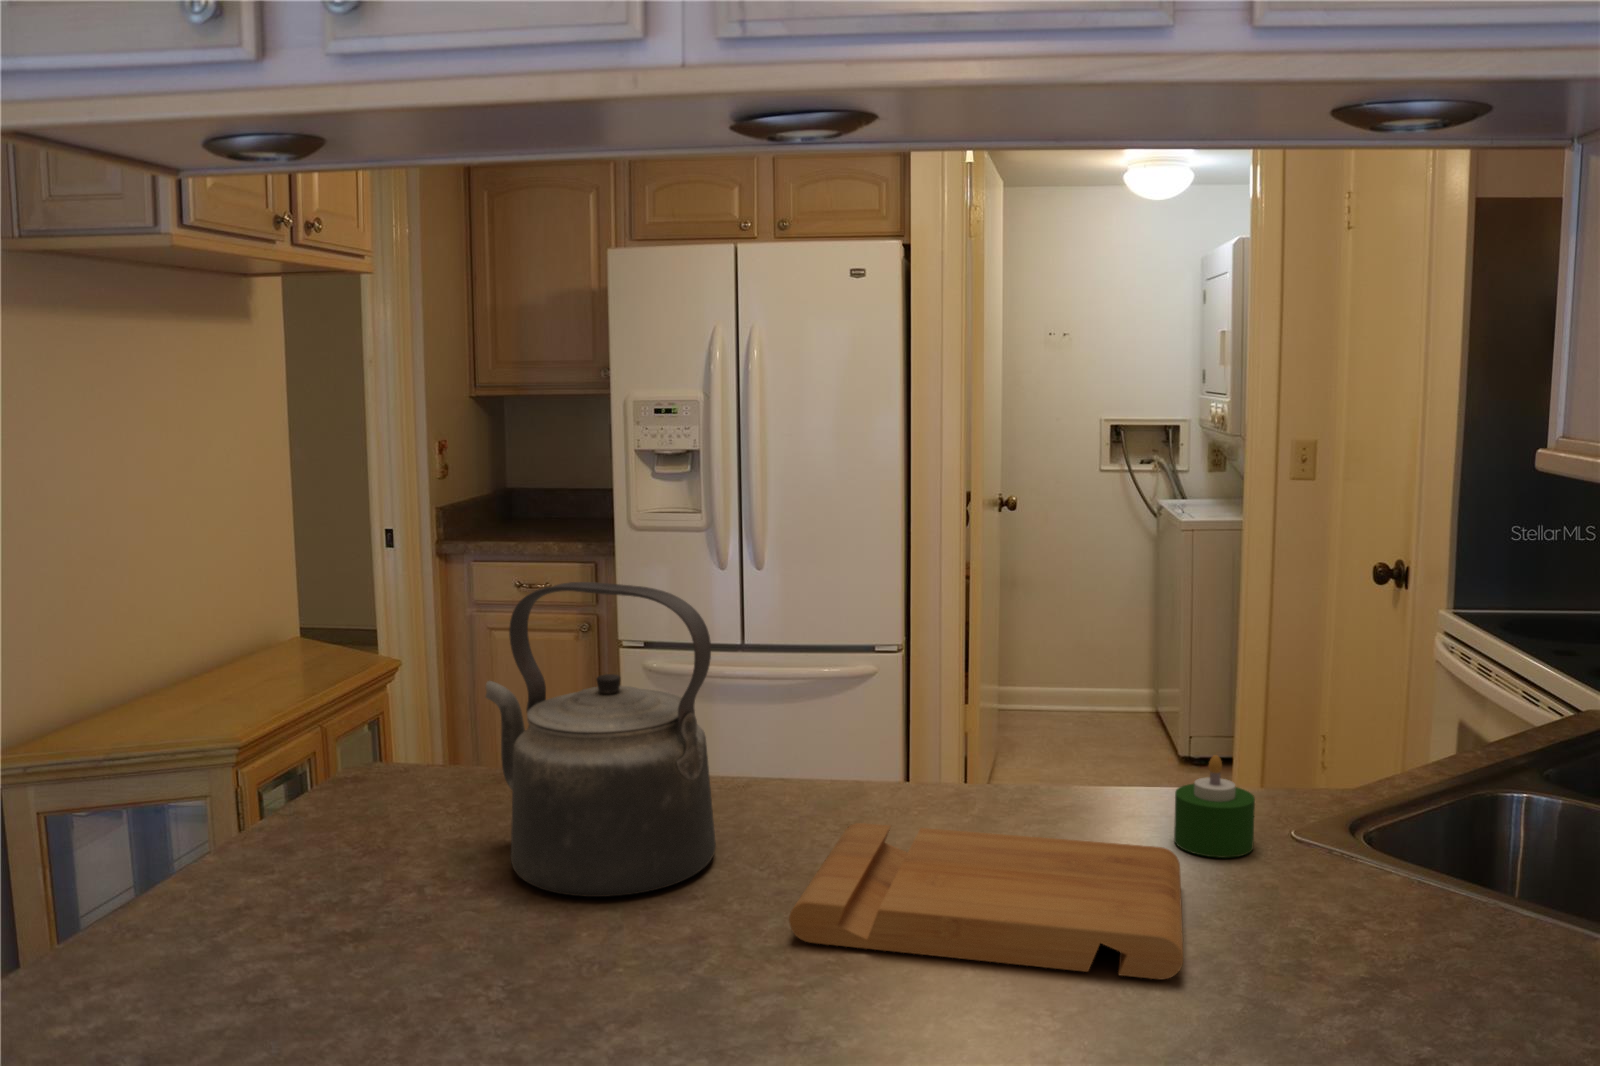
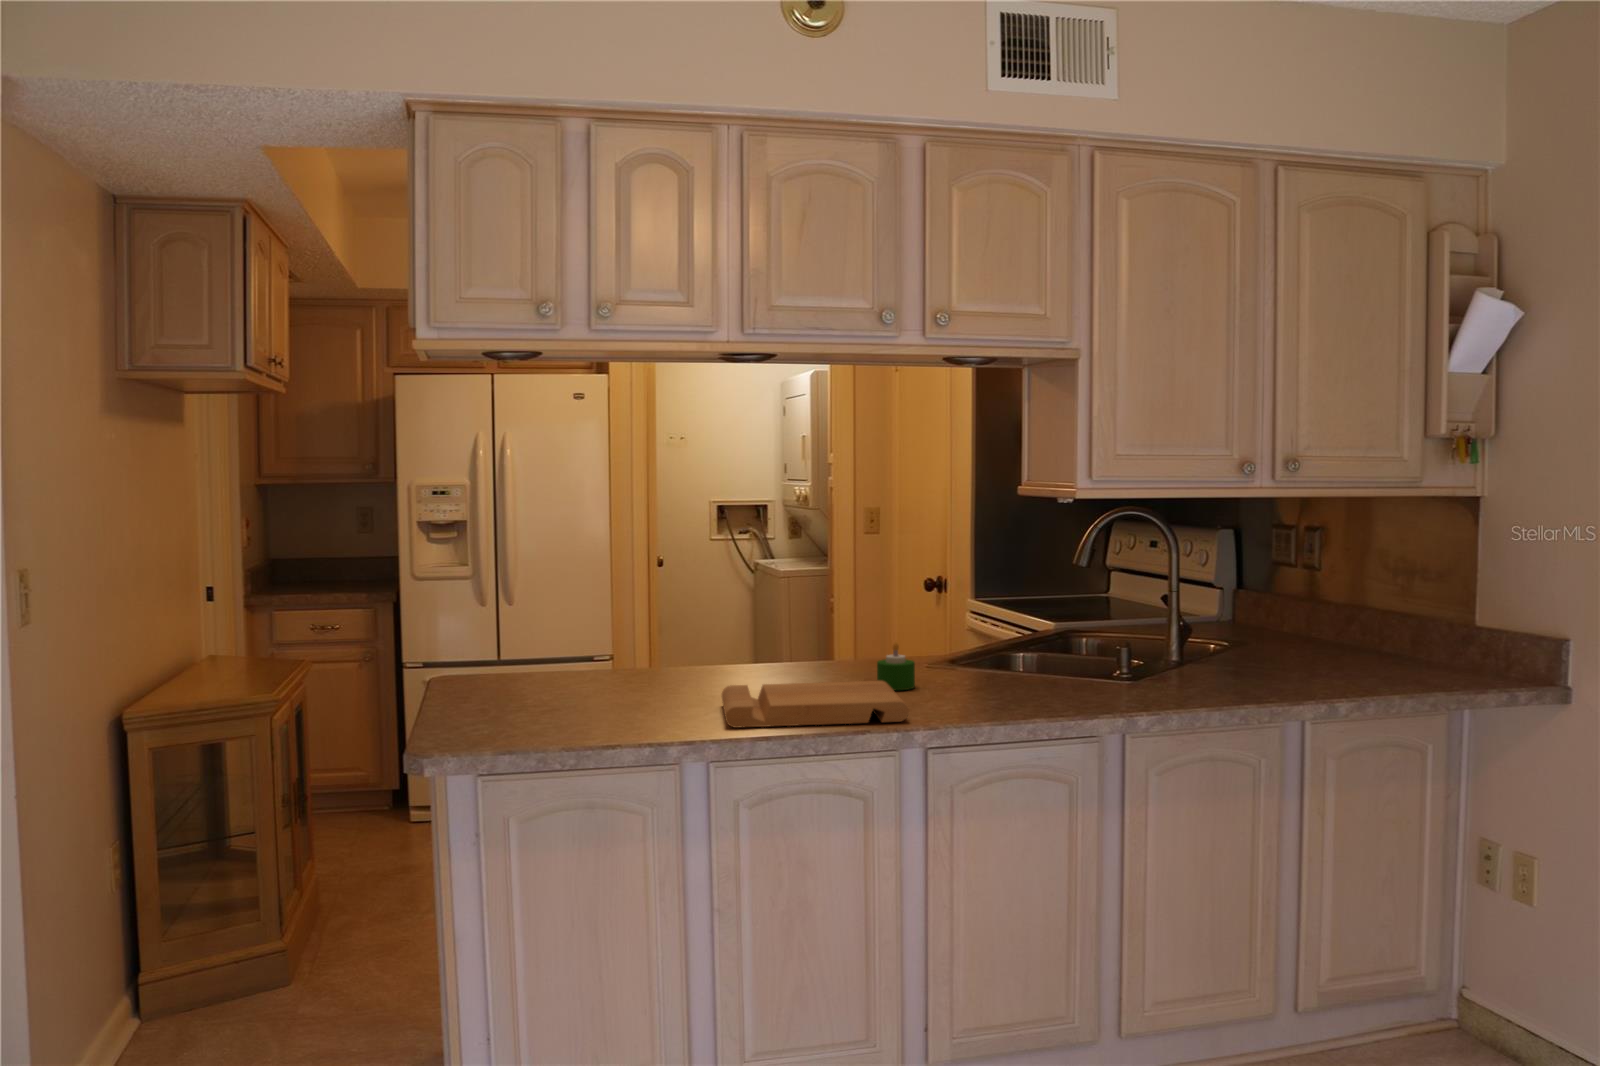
kettle: present [486,582,716,897] -> none [519,564,661,726]

